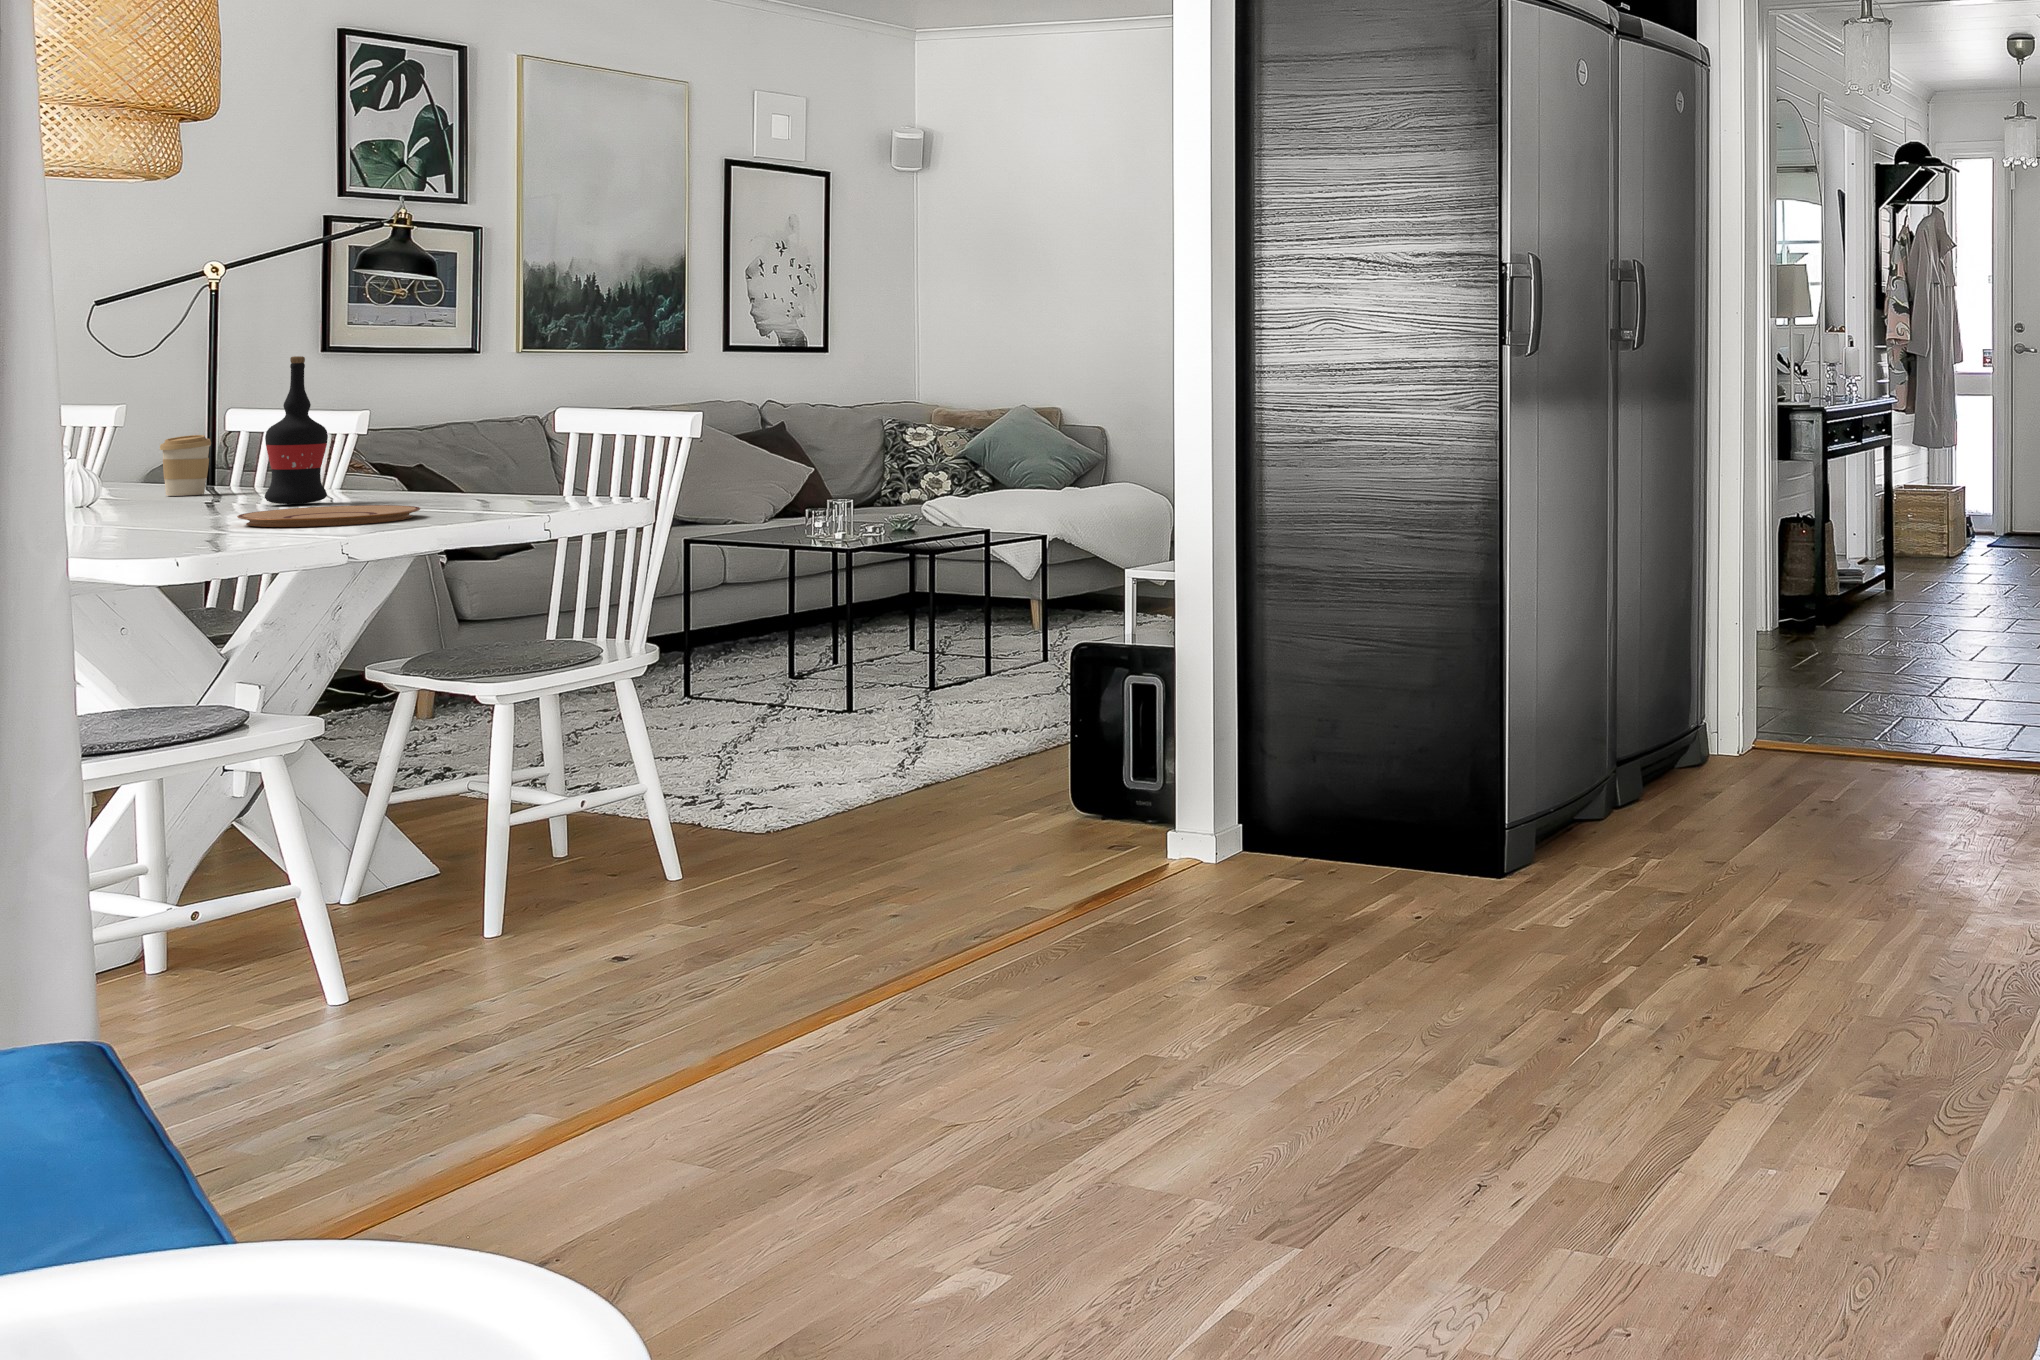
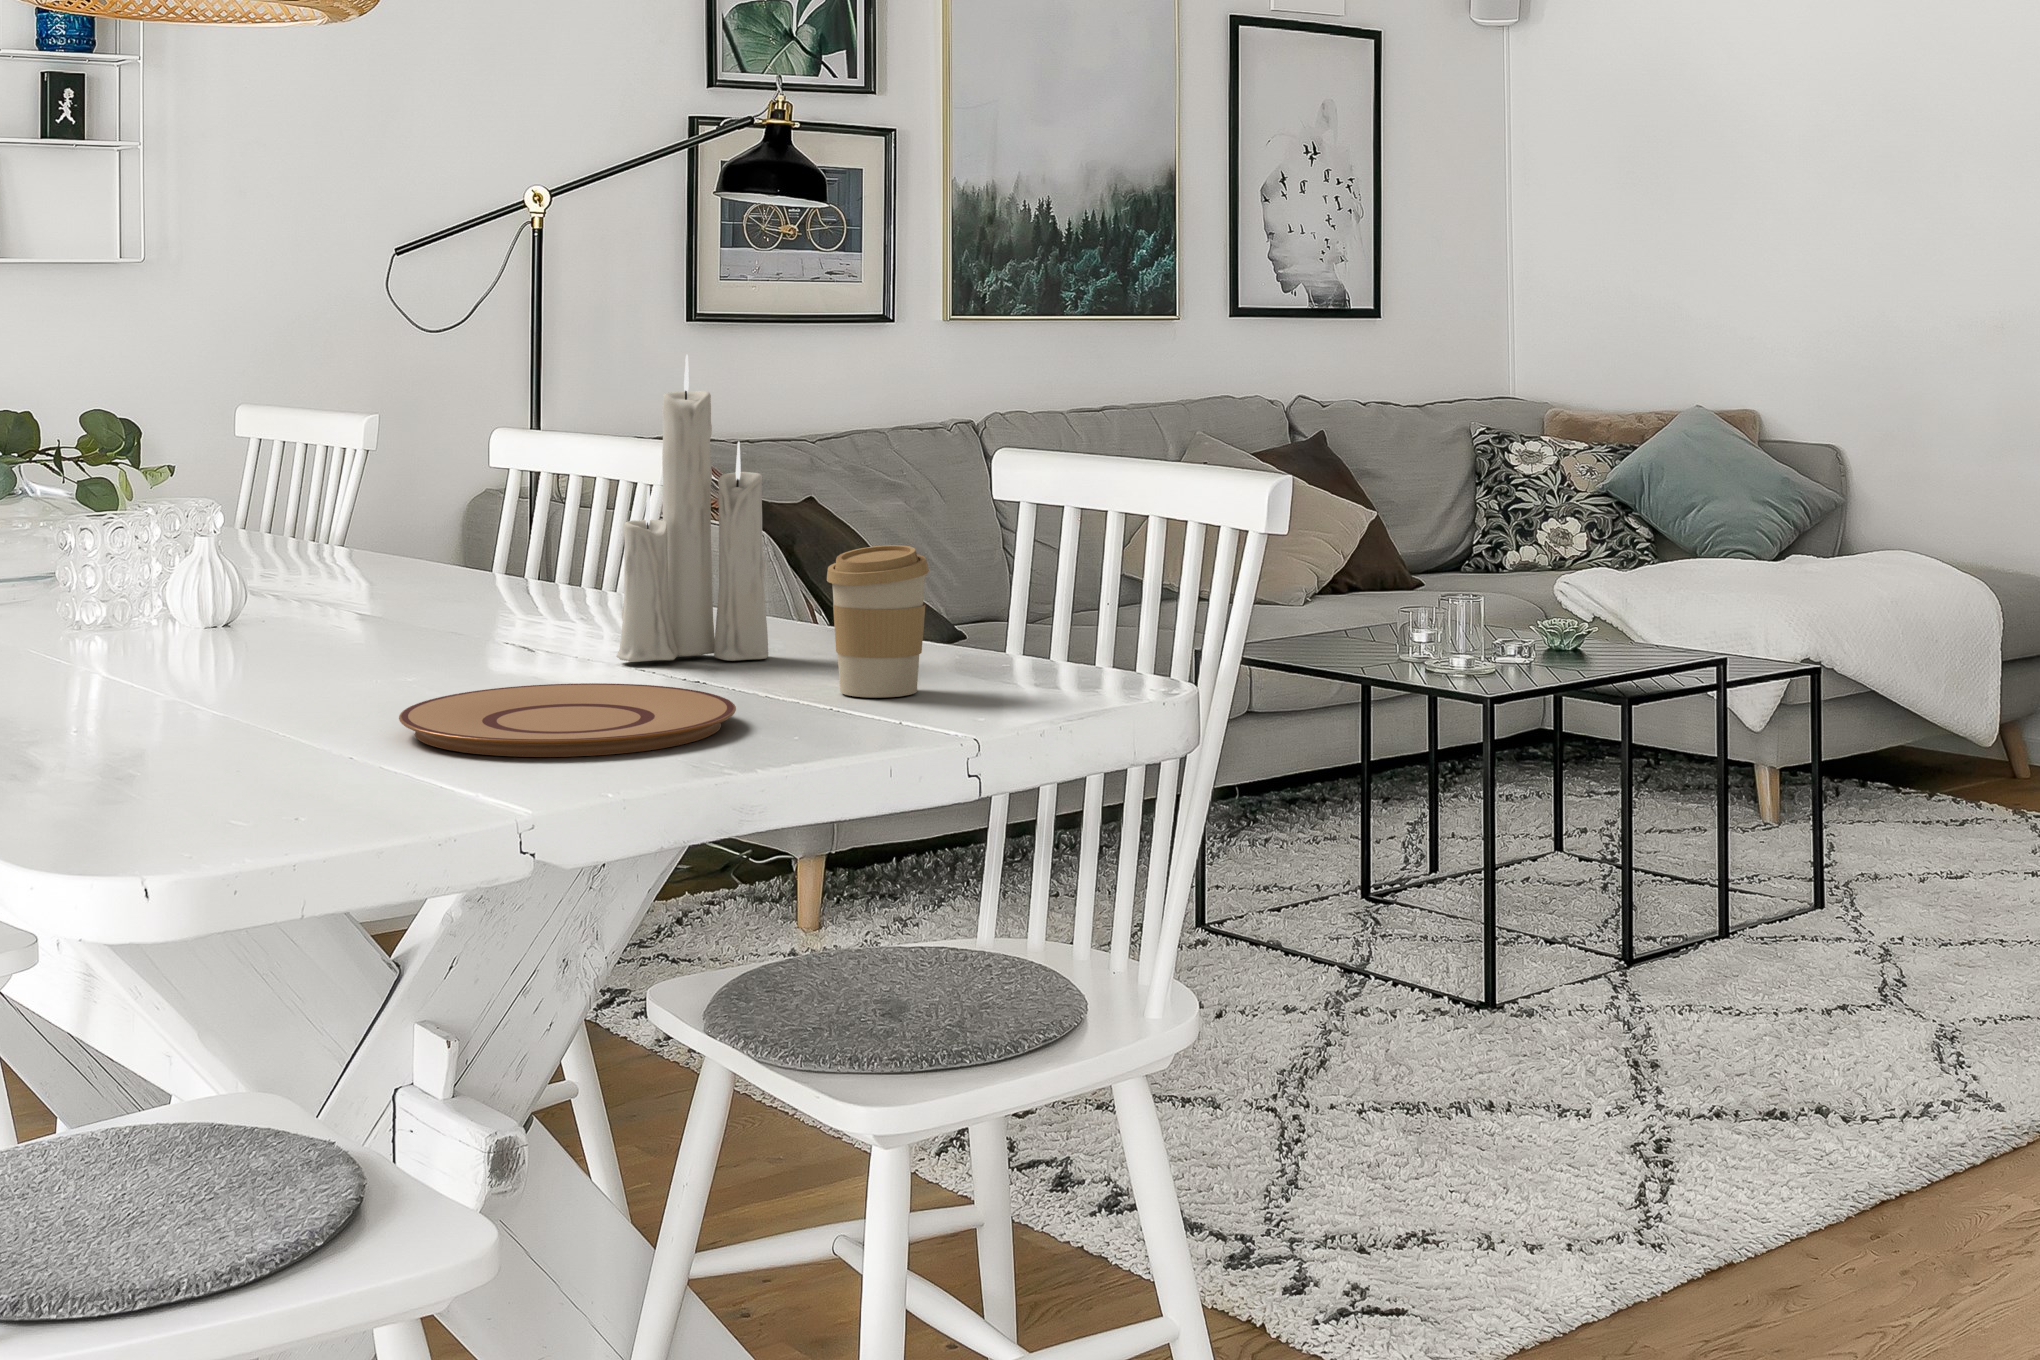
candle: none [338,345,426,506] -> present [617,355,768,662]
wine bottle: present [265,356,328,504] -> none [510,358,610,641]
coffee cup: present [160,435,211,496] -> present [827,545,929,698]

